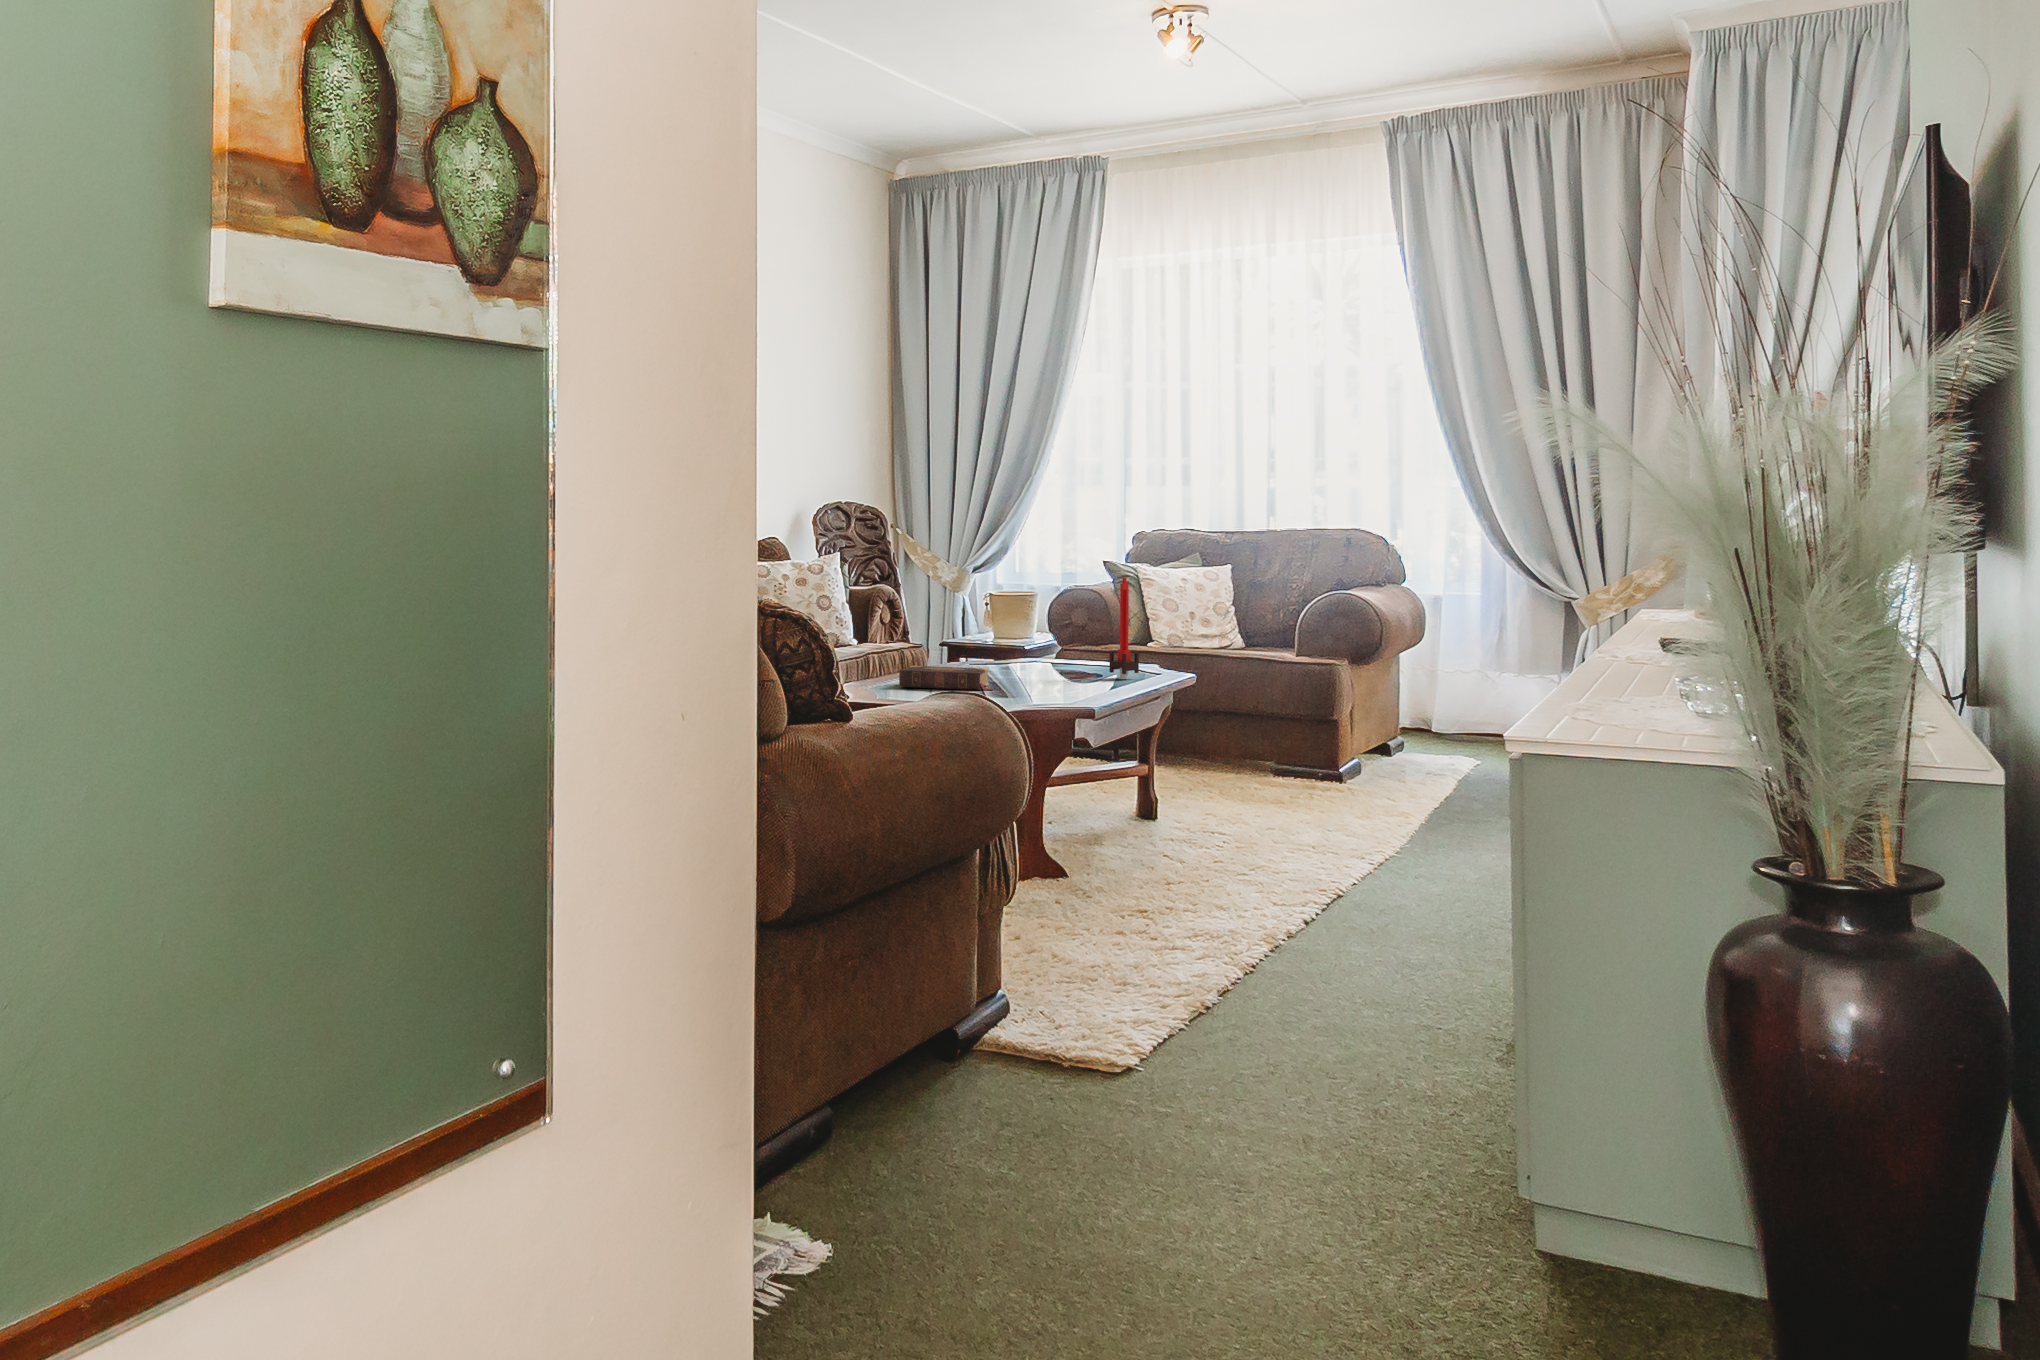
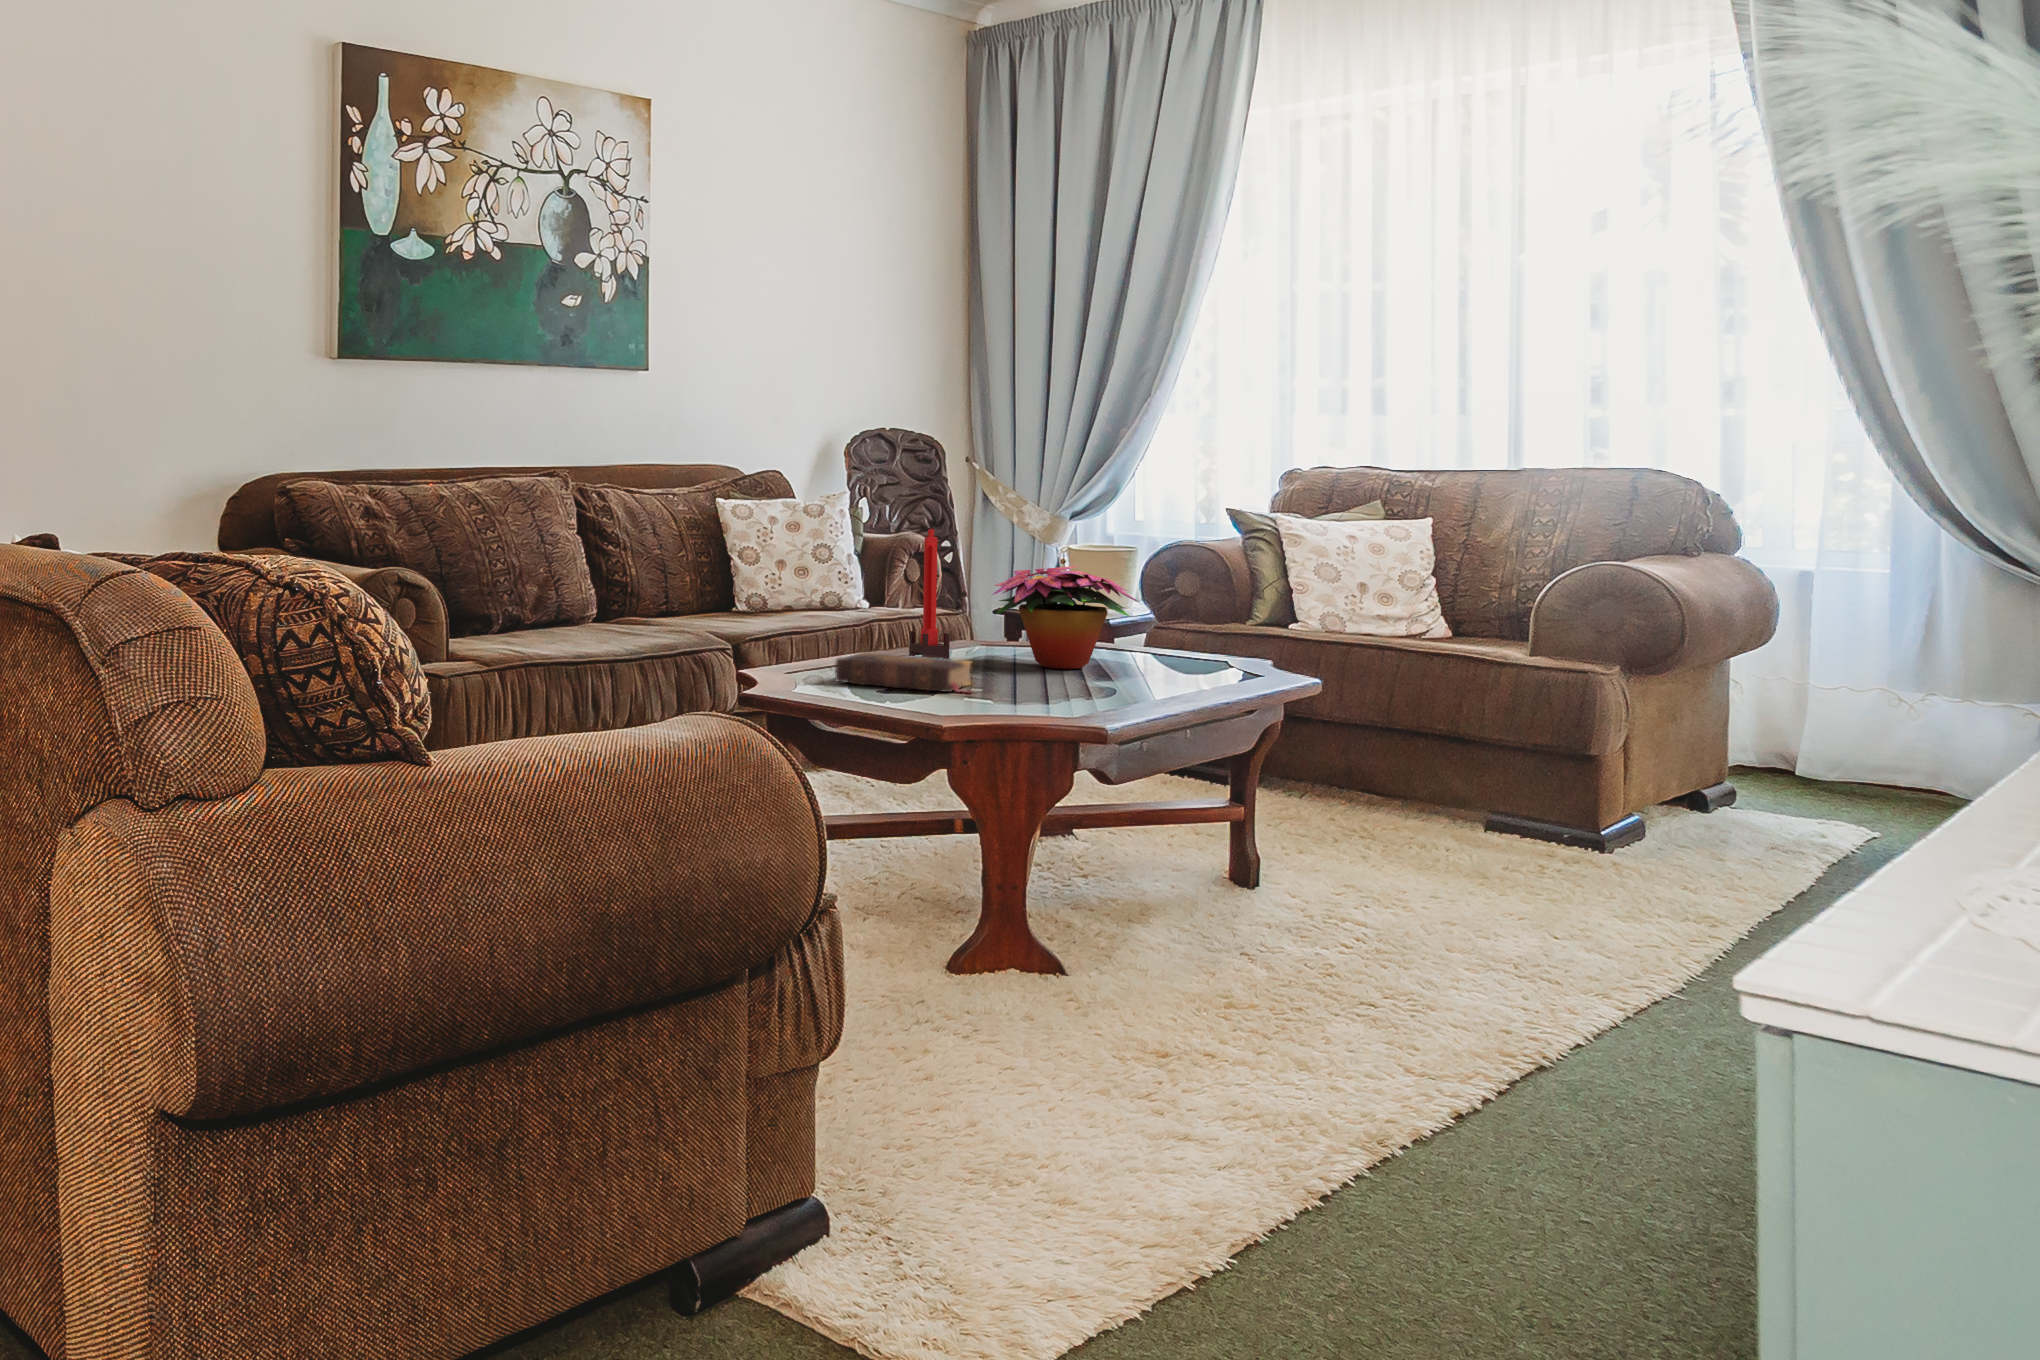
candle: present [1109,577,1139,679] -> present [909,529,950,659]
flower arrangement: none [983,600,1088,673] -> present [993,566,1139,669]

